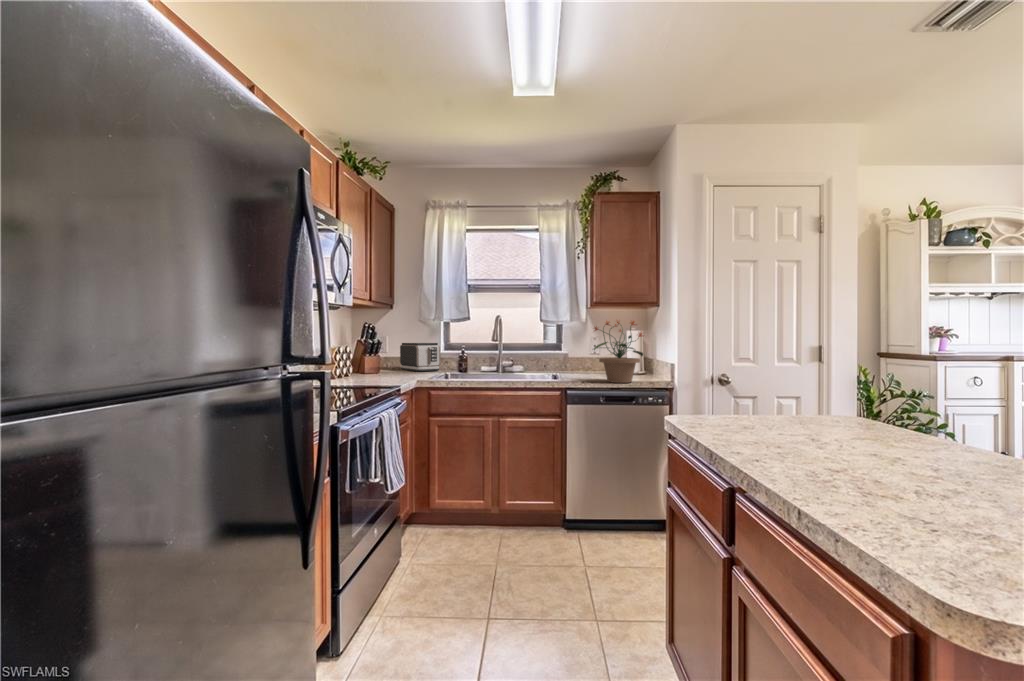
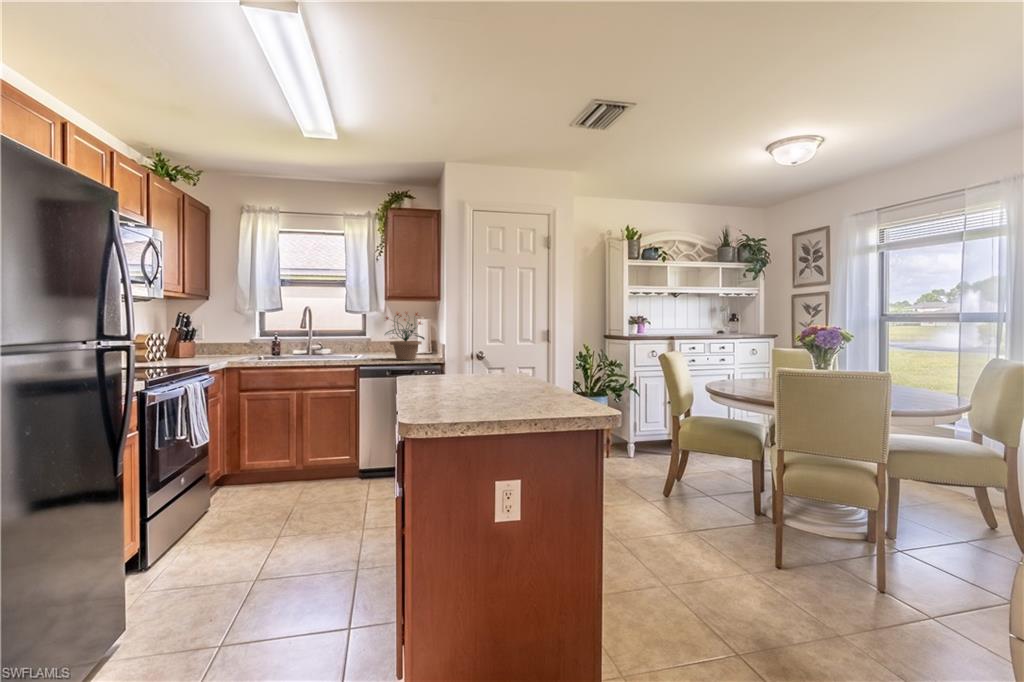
toaster: present [400,343,441,371] -> none [216,330,256,355]

